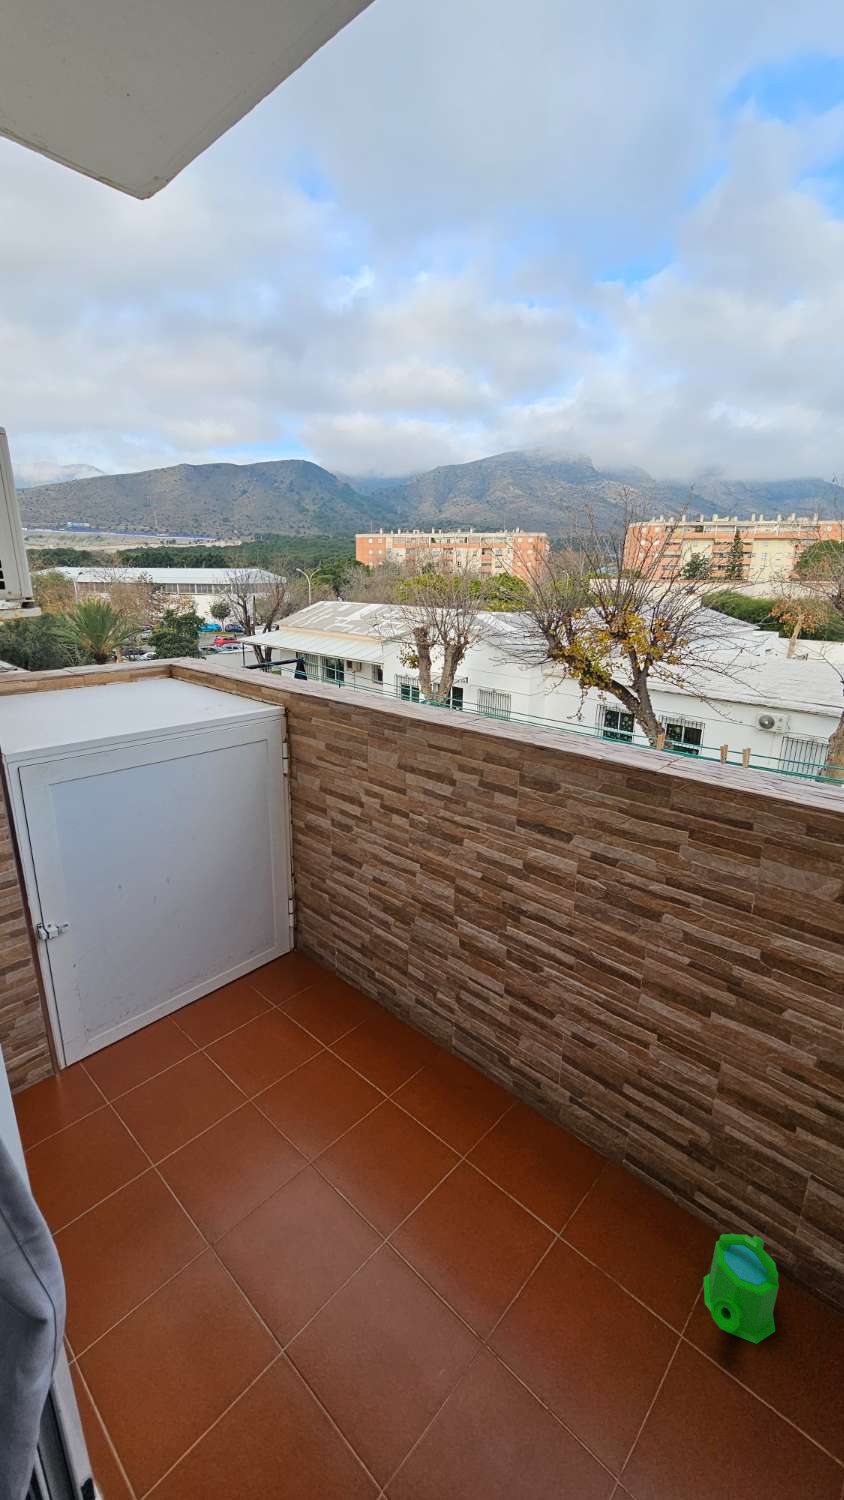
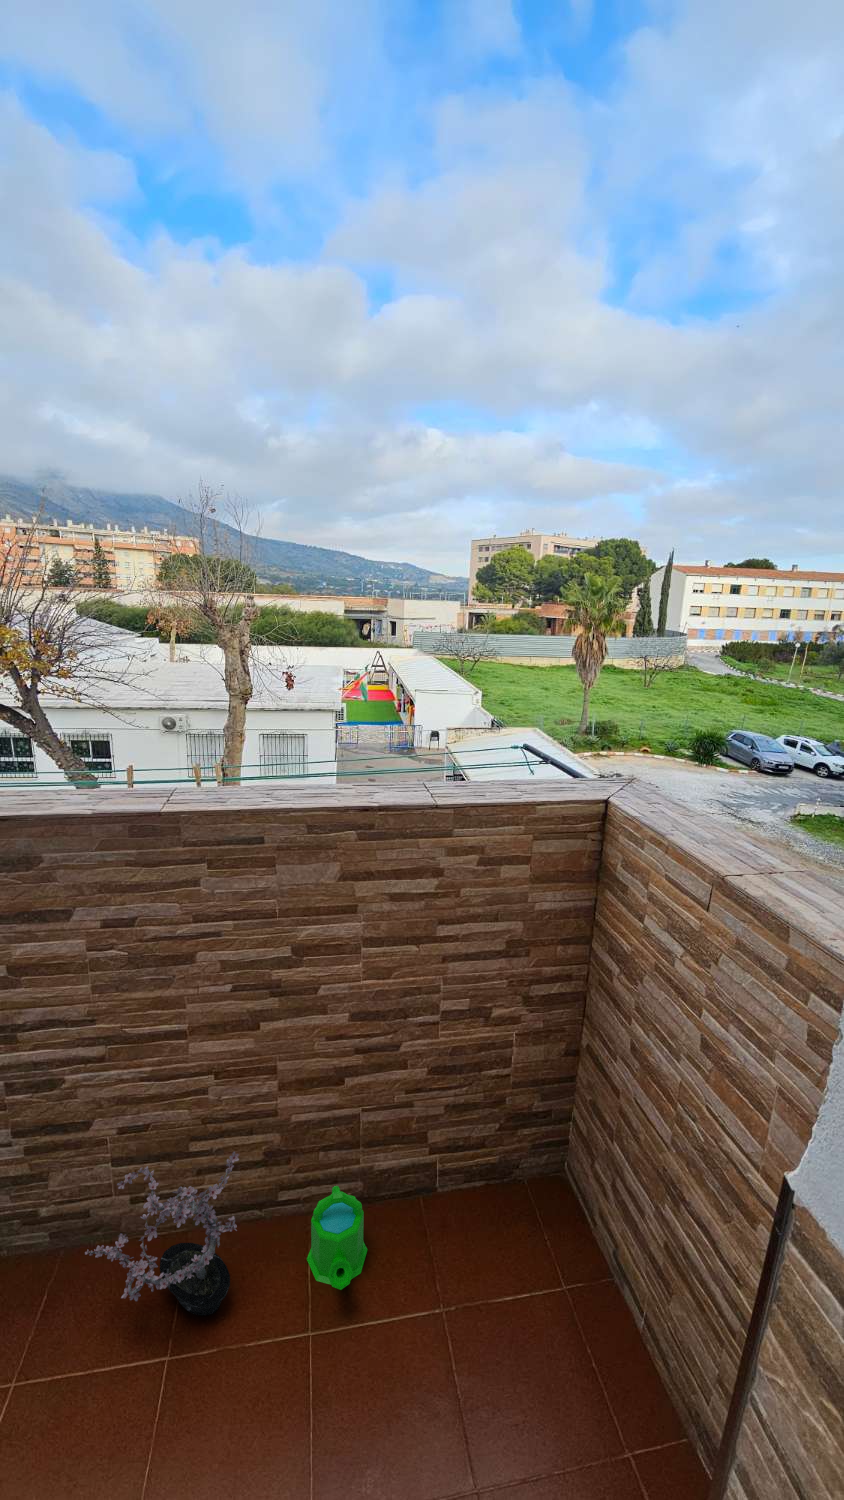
potted plant: none [522,1067,665,1239] -> present [85,1152,239,1316]

